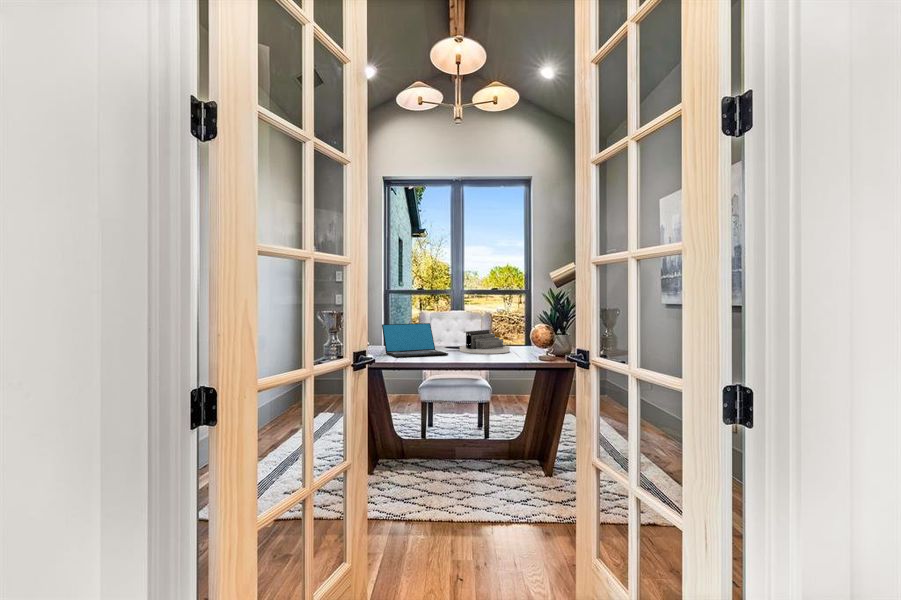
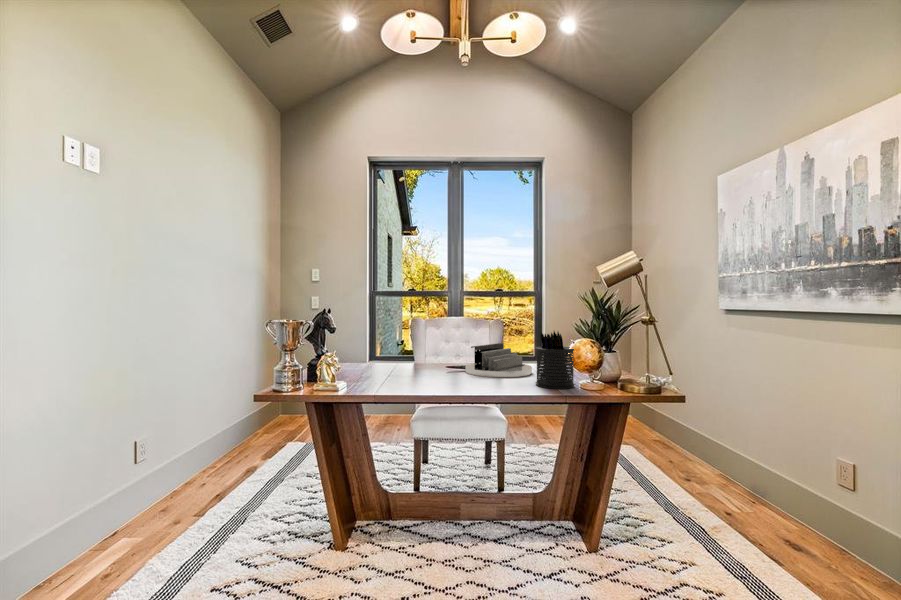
pen holder: none [508,318,535,359] -> present [536,331,575,389]
laptop: present [382,323,448,358] -> none [361,335,453,386]

